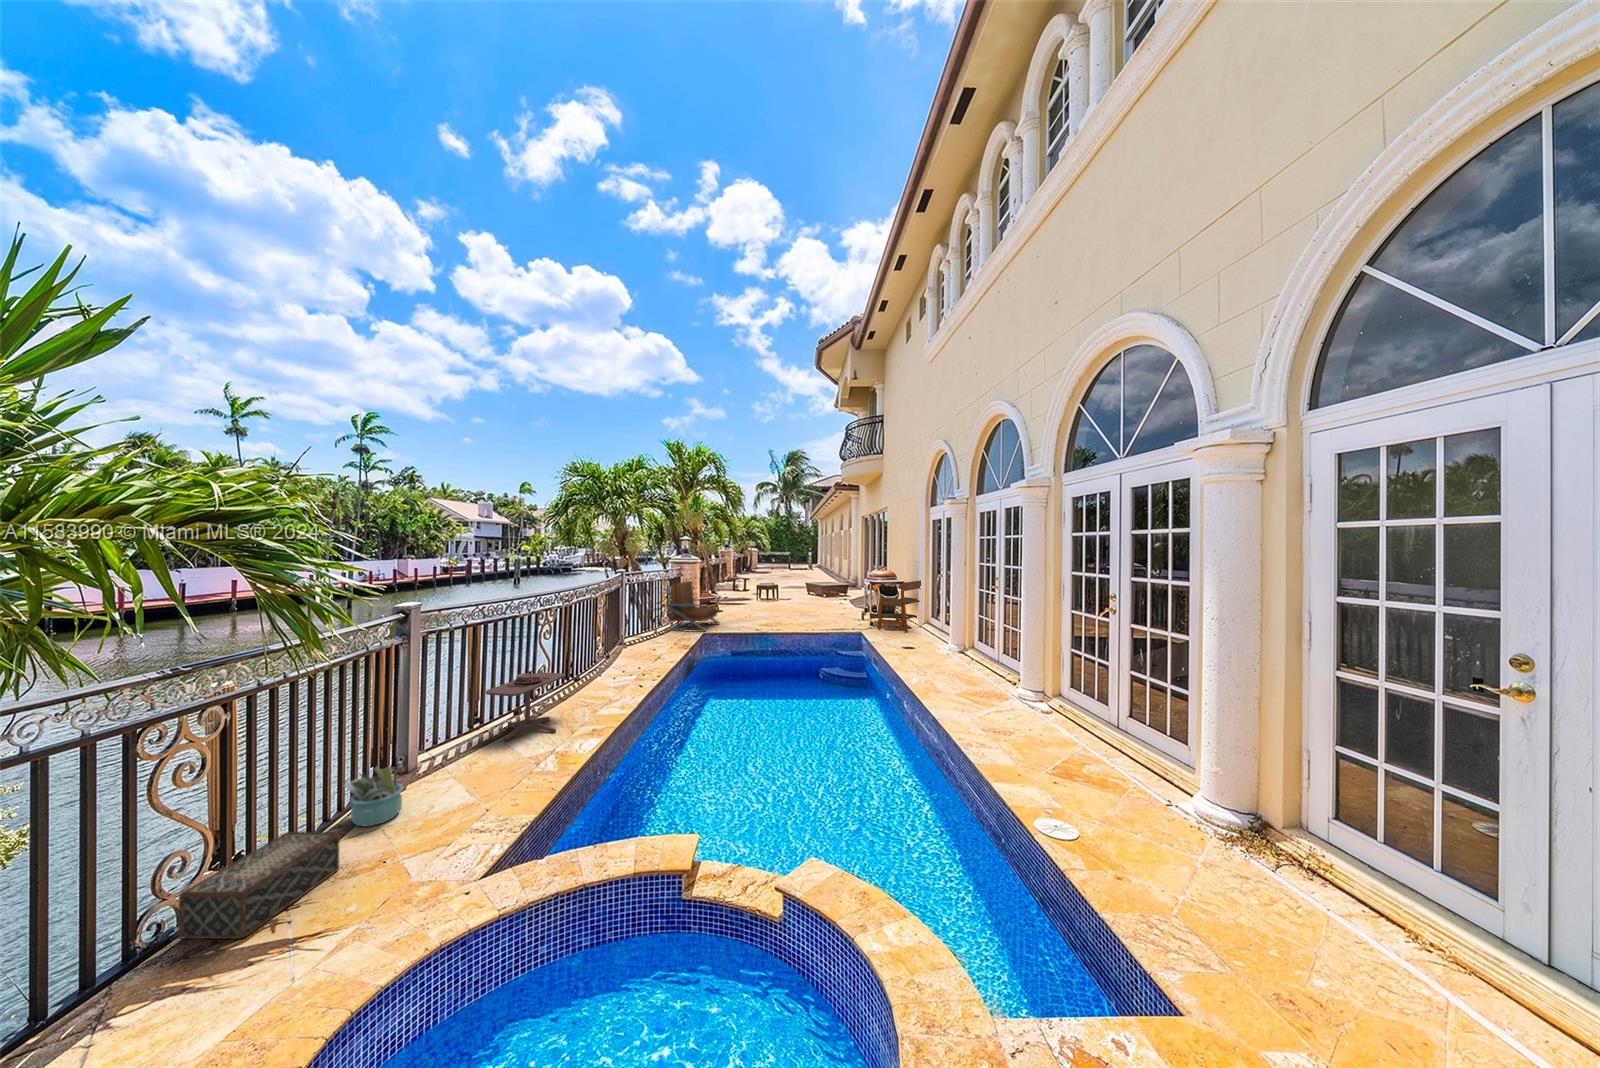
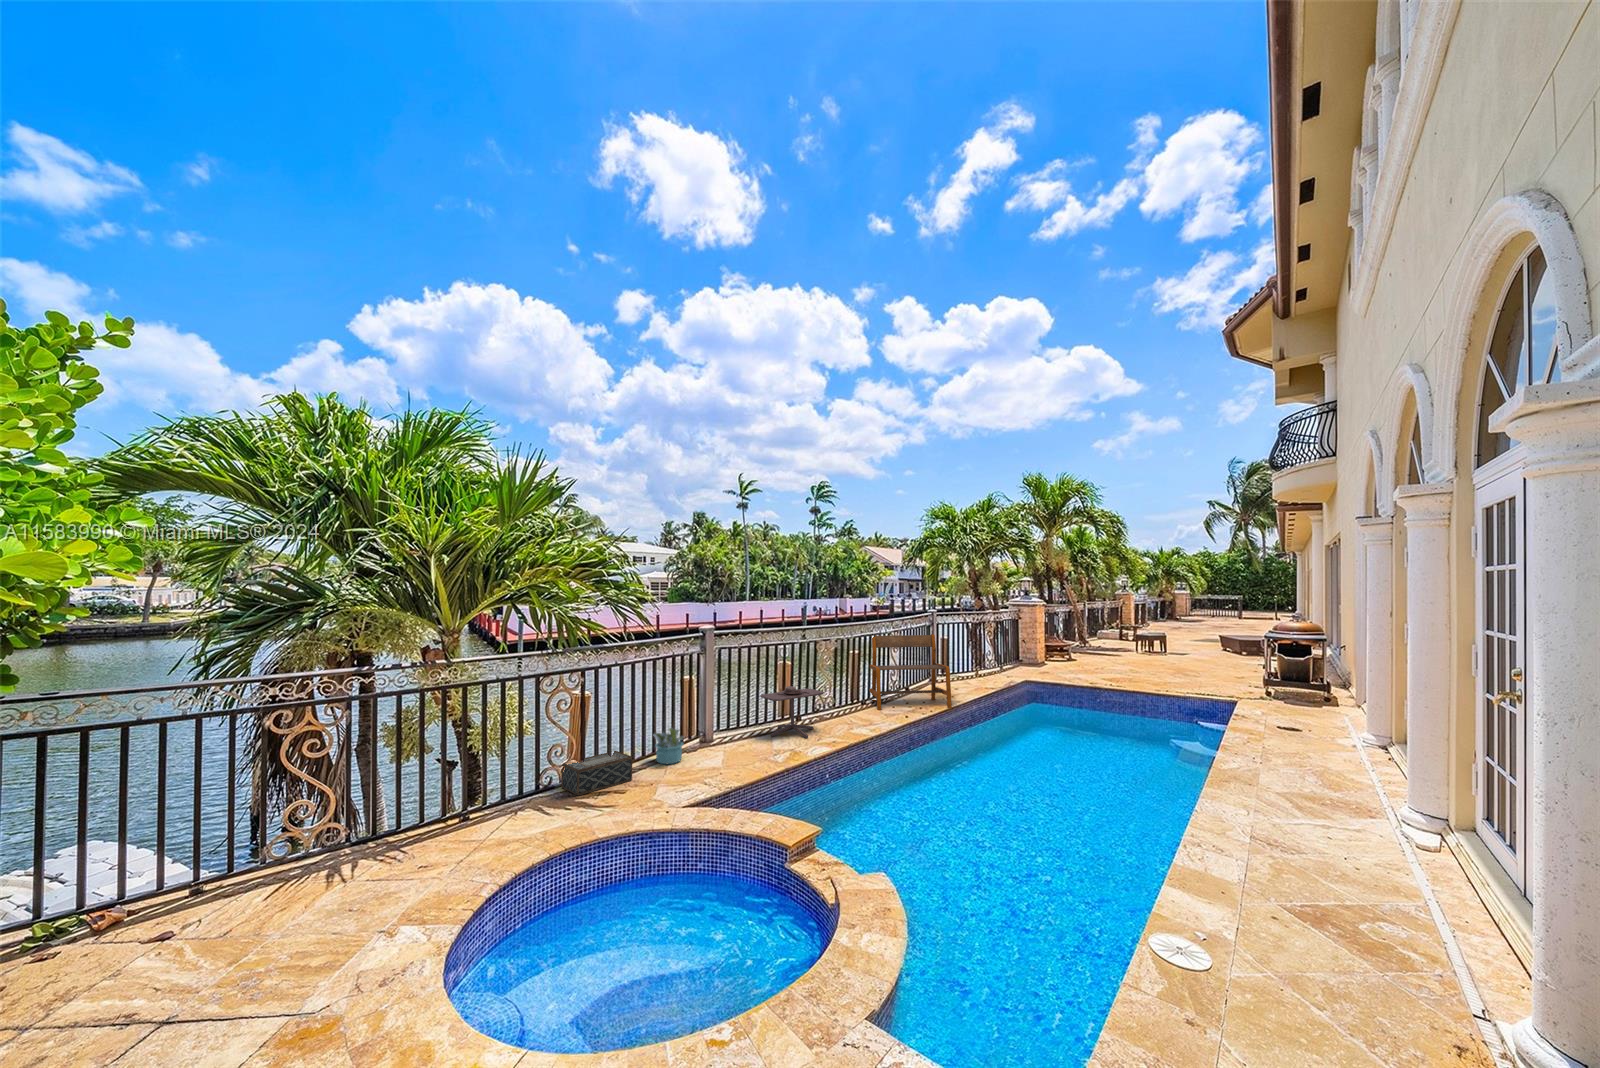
bench: present [878,580,921,632] -> present [869,634,952,710]
lounge chair: present [666,581,719,632] -> none [989,625,1059,681]

